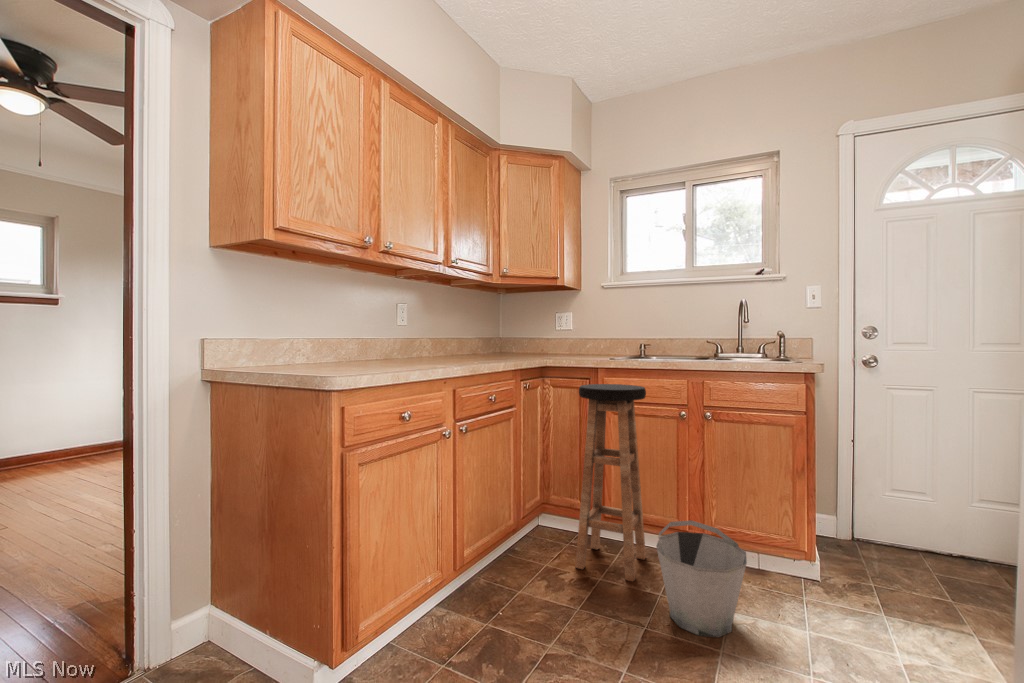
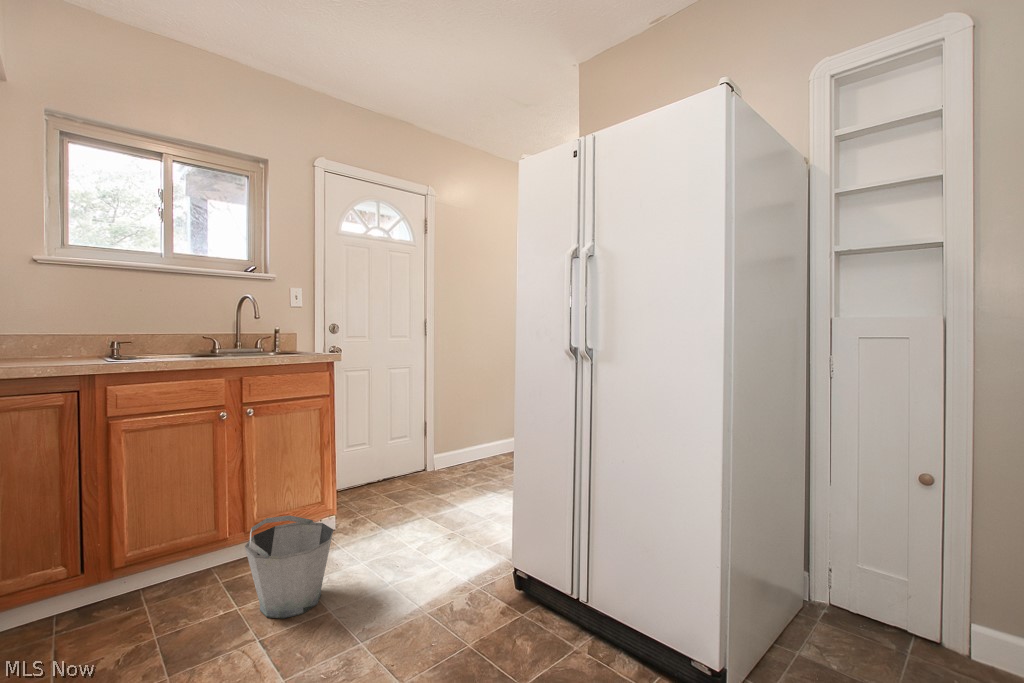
bar stool: present [576,384,646,581] -> none [88,394,196,650]

